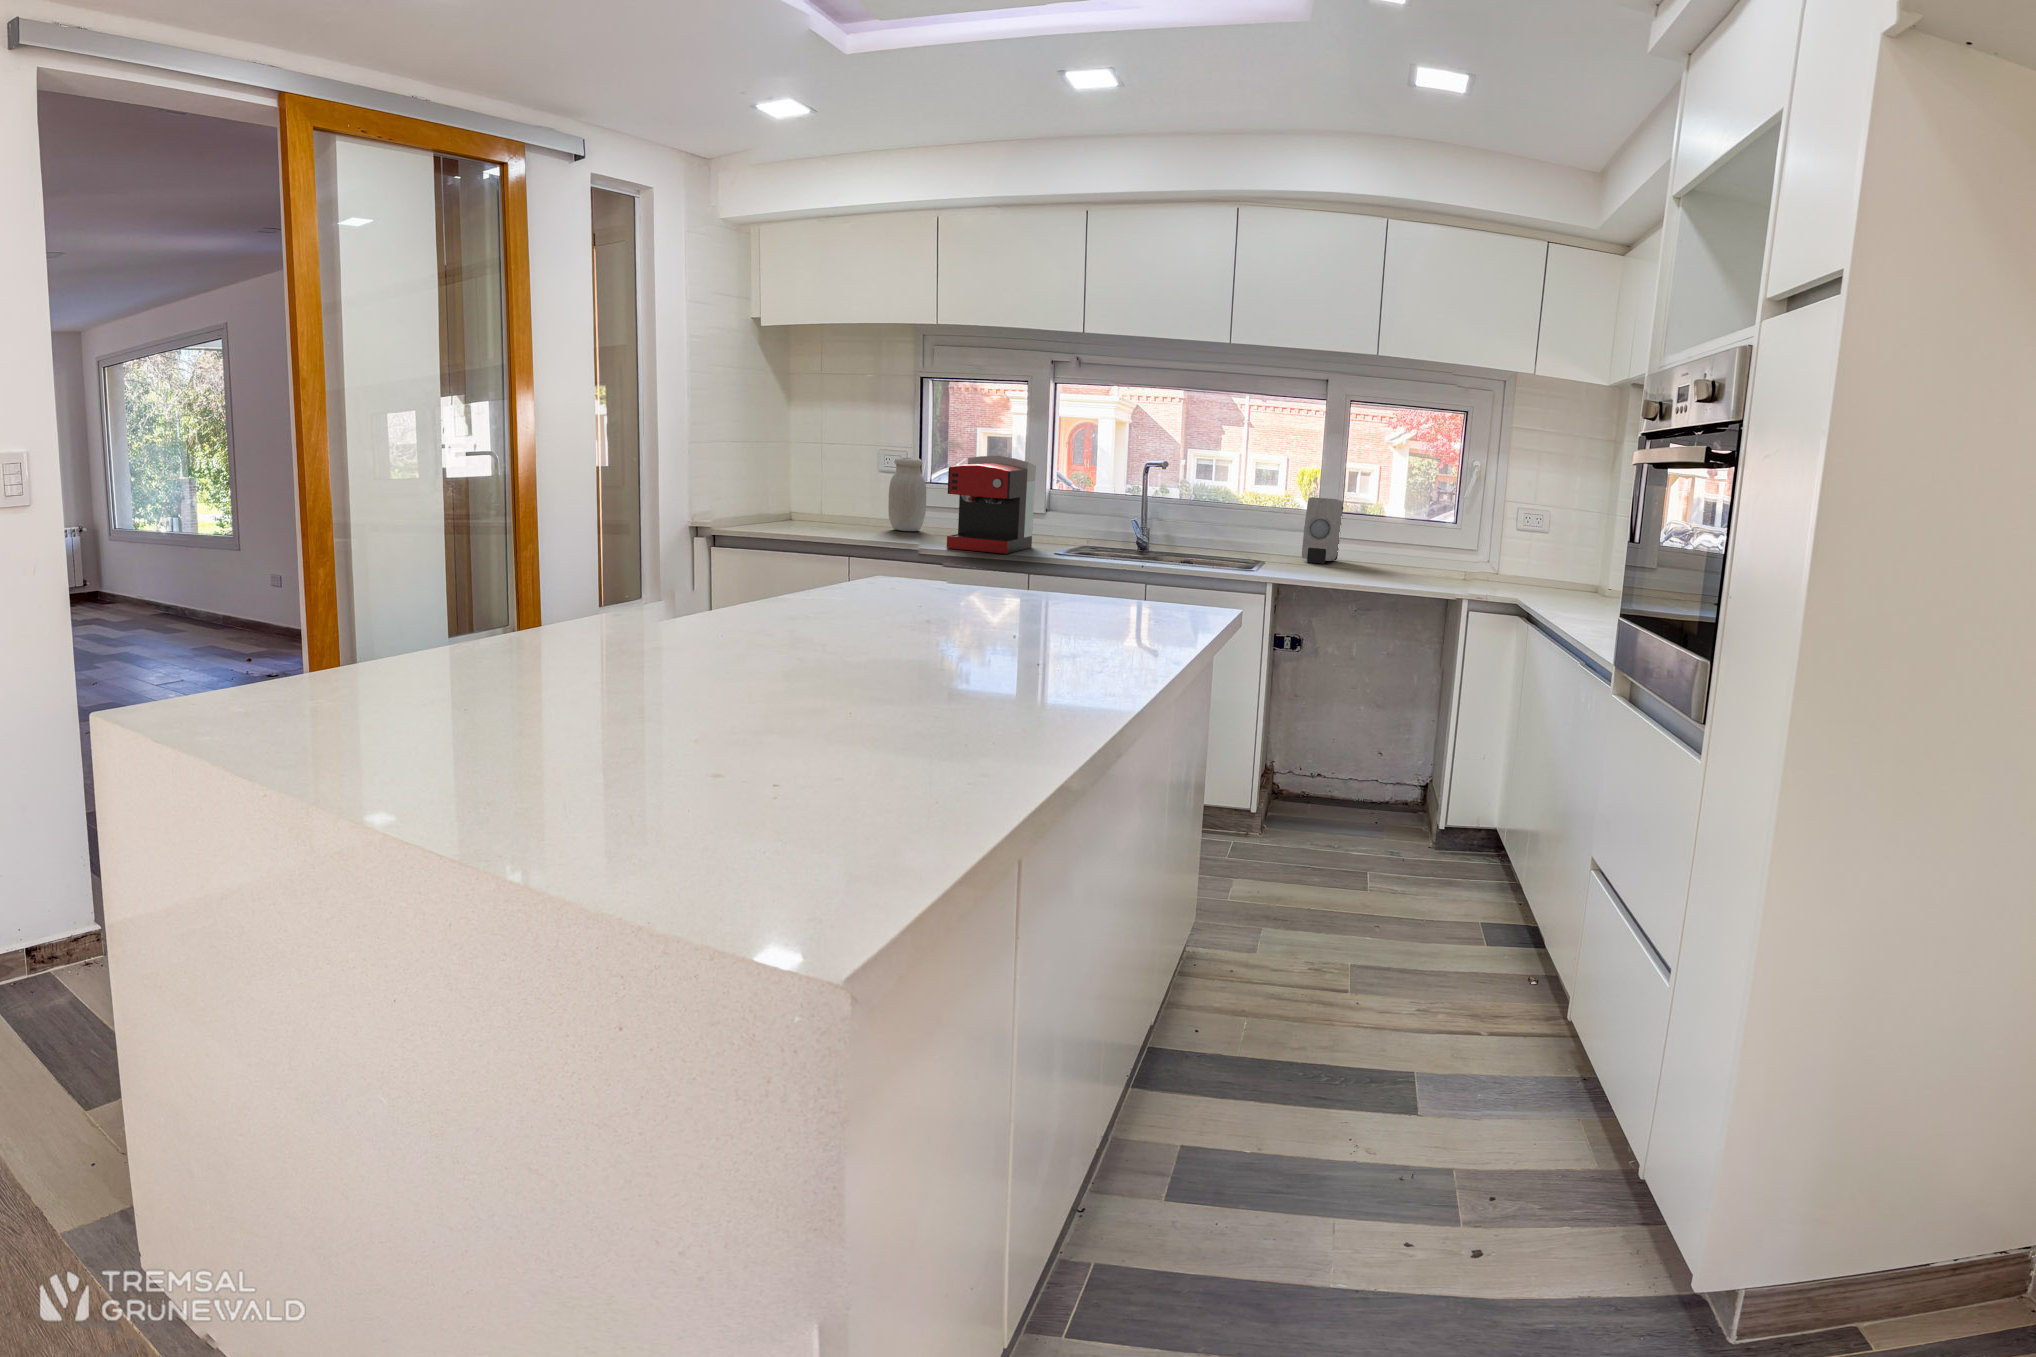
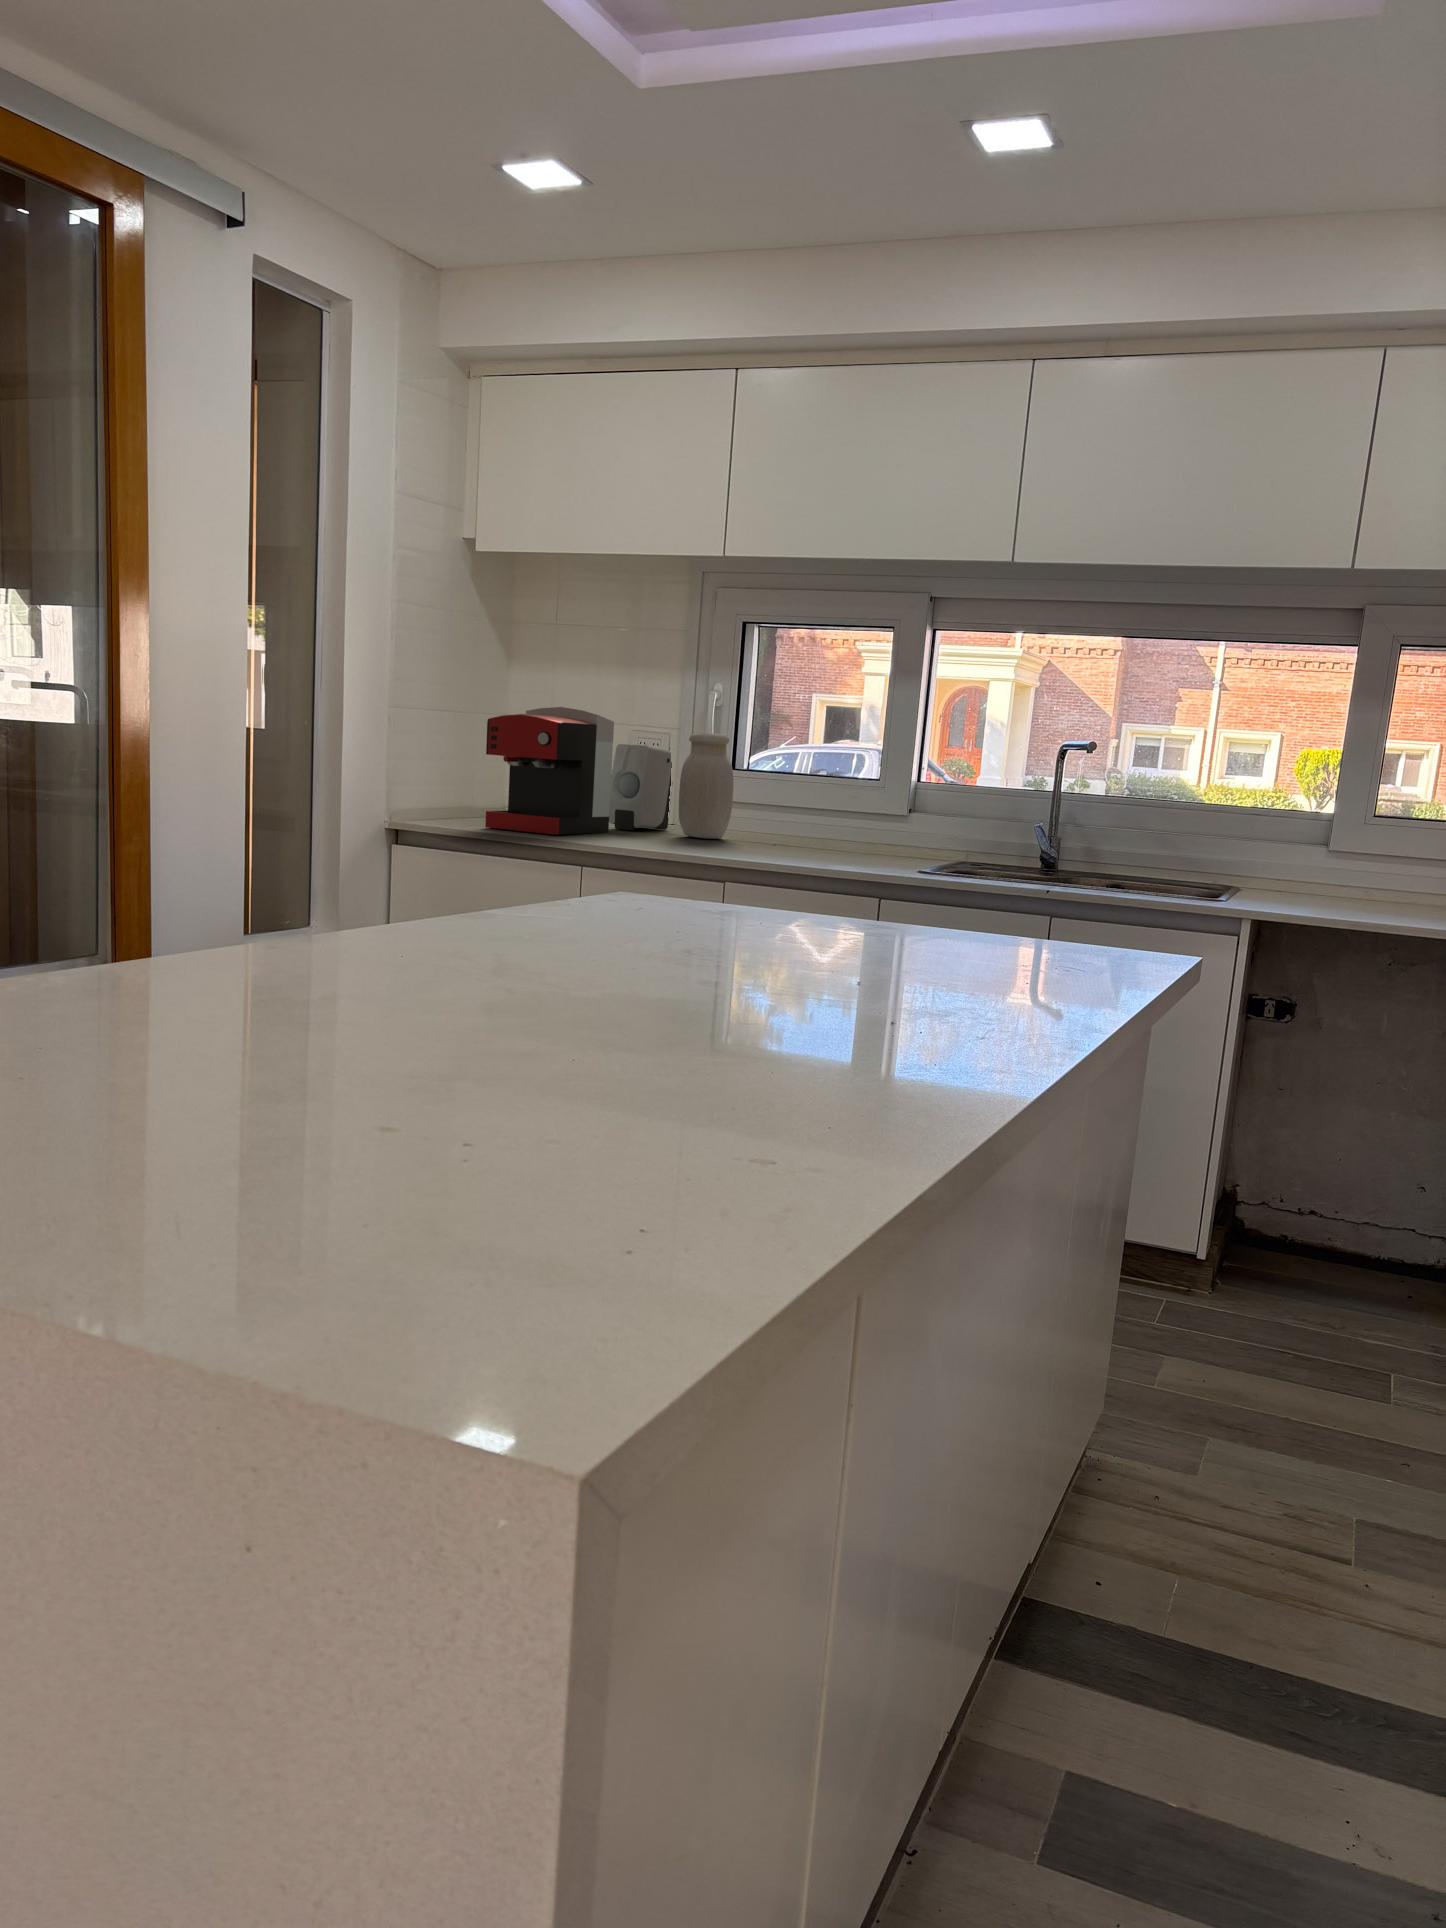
coffee maker: present [947,456,1036,554] -> present [485,707,614,835]
soap dispenser: present [1302,497,1343,564] -> present [609,744,673,830]

